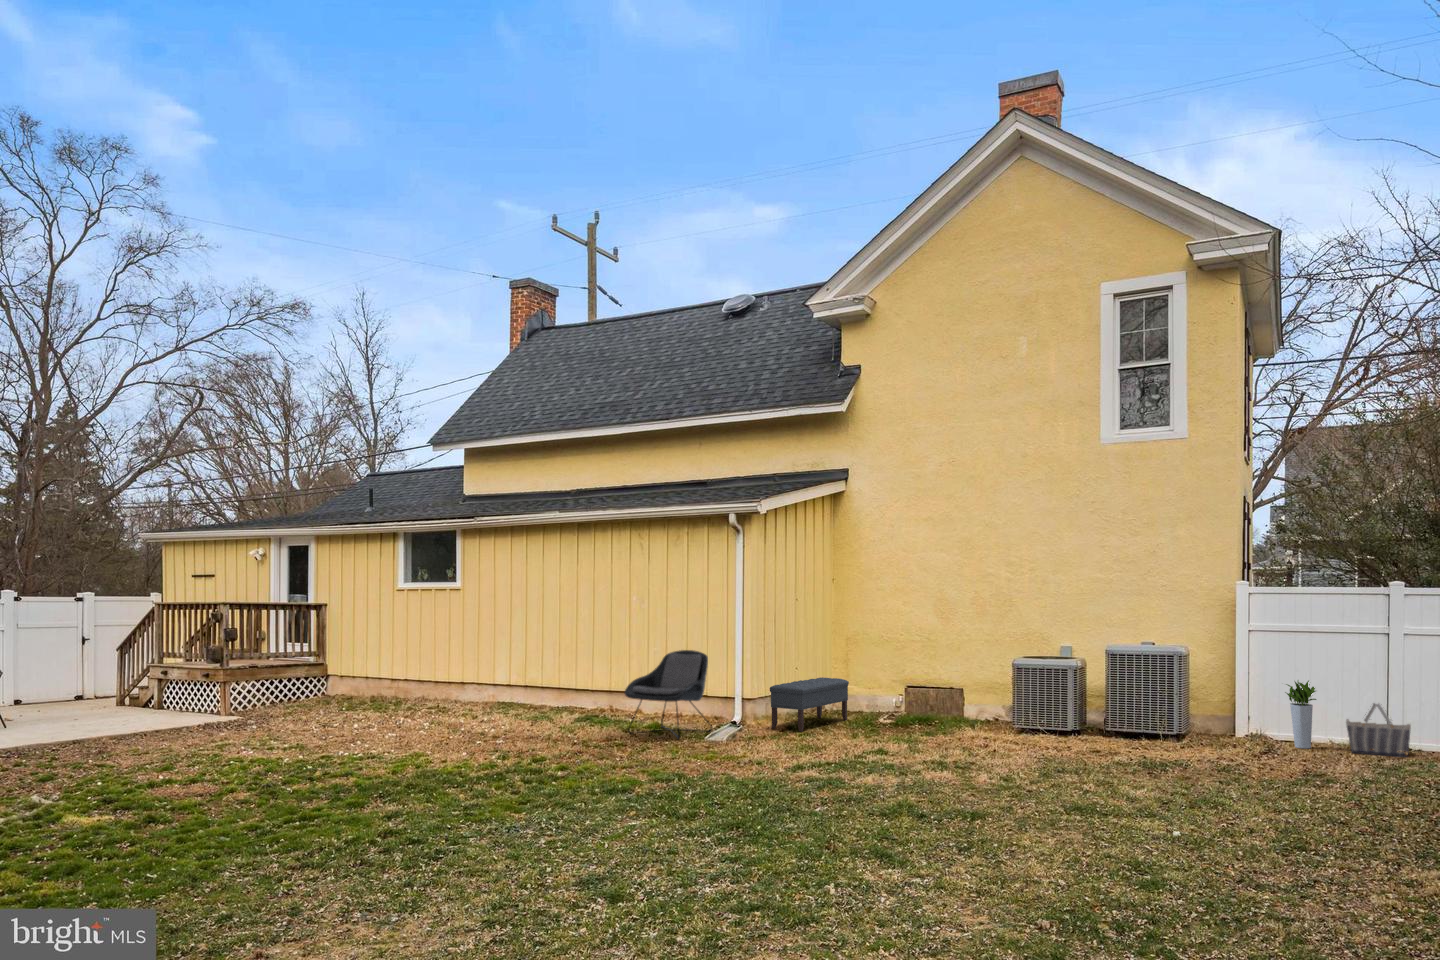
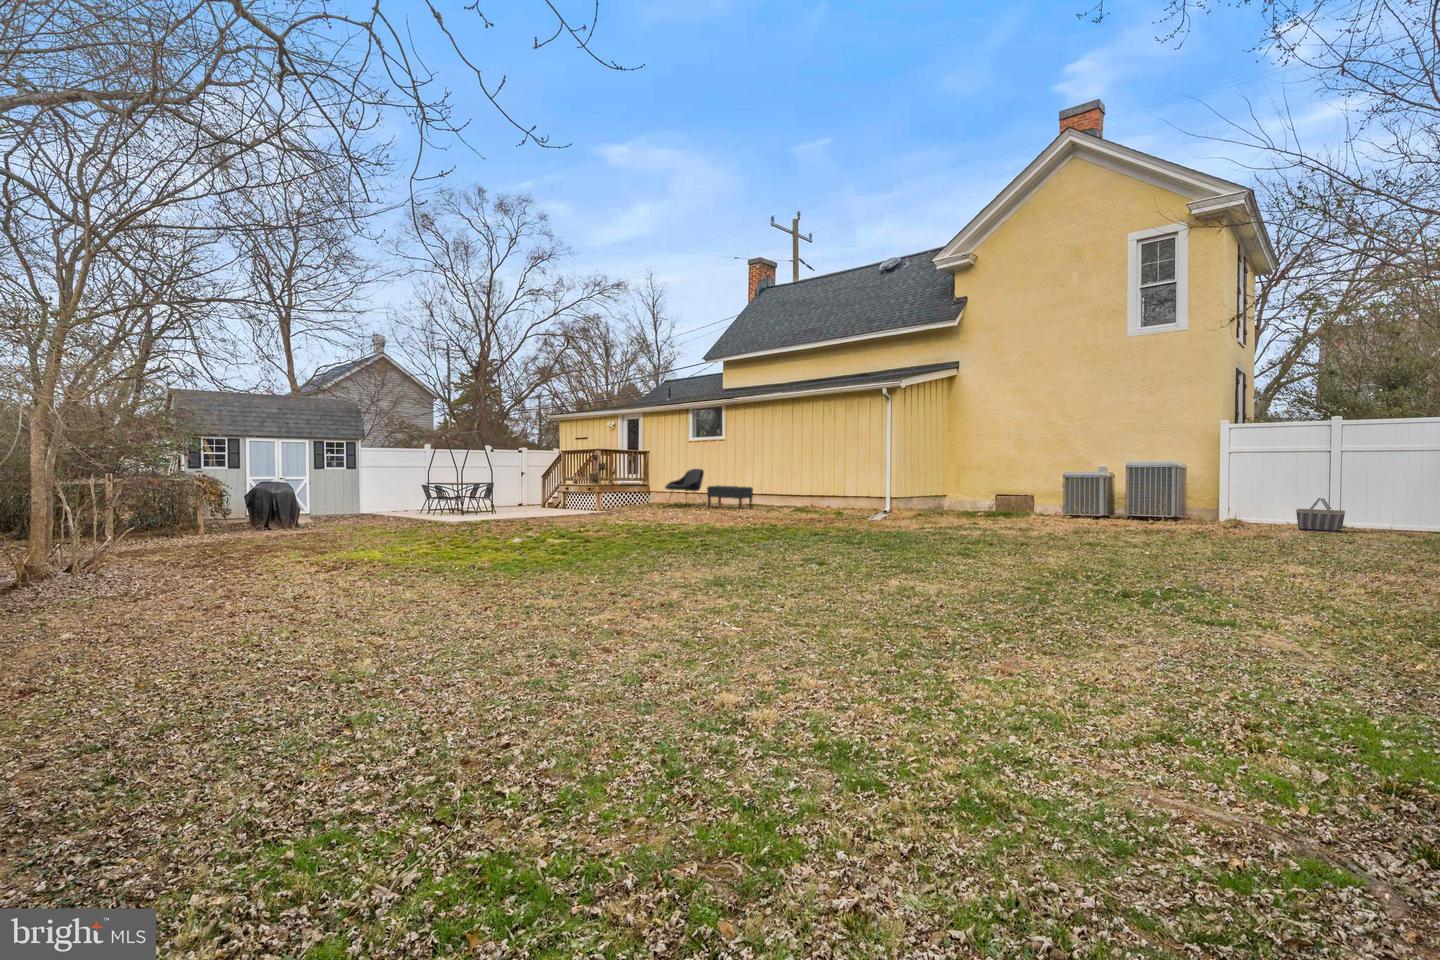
lounge chair: present [625,650,712,739] -> present [665,469,704,505]
bench: present [770,677,849,732] -> present [707,486,753,509]
planter: present [1285,681,1316,749] -> none [1251,484,1278,528]

